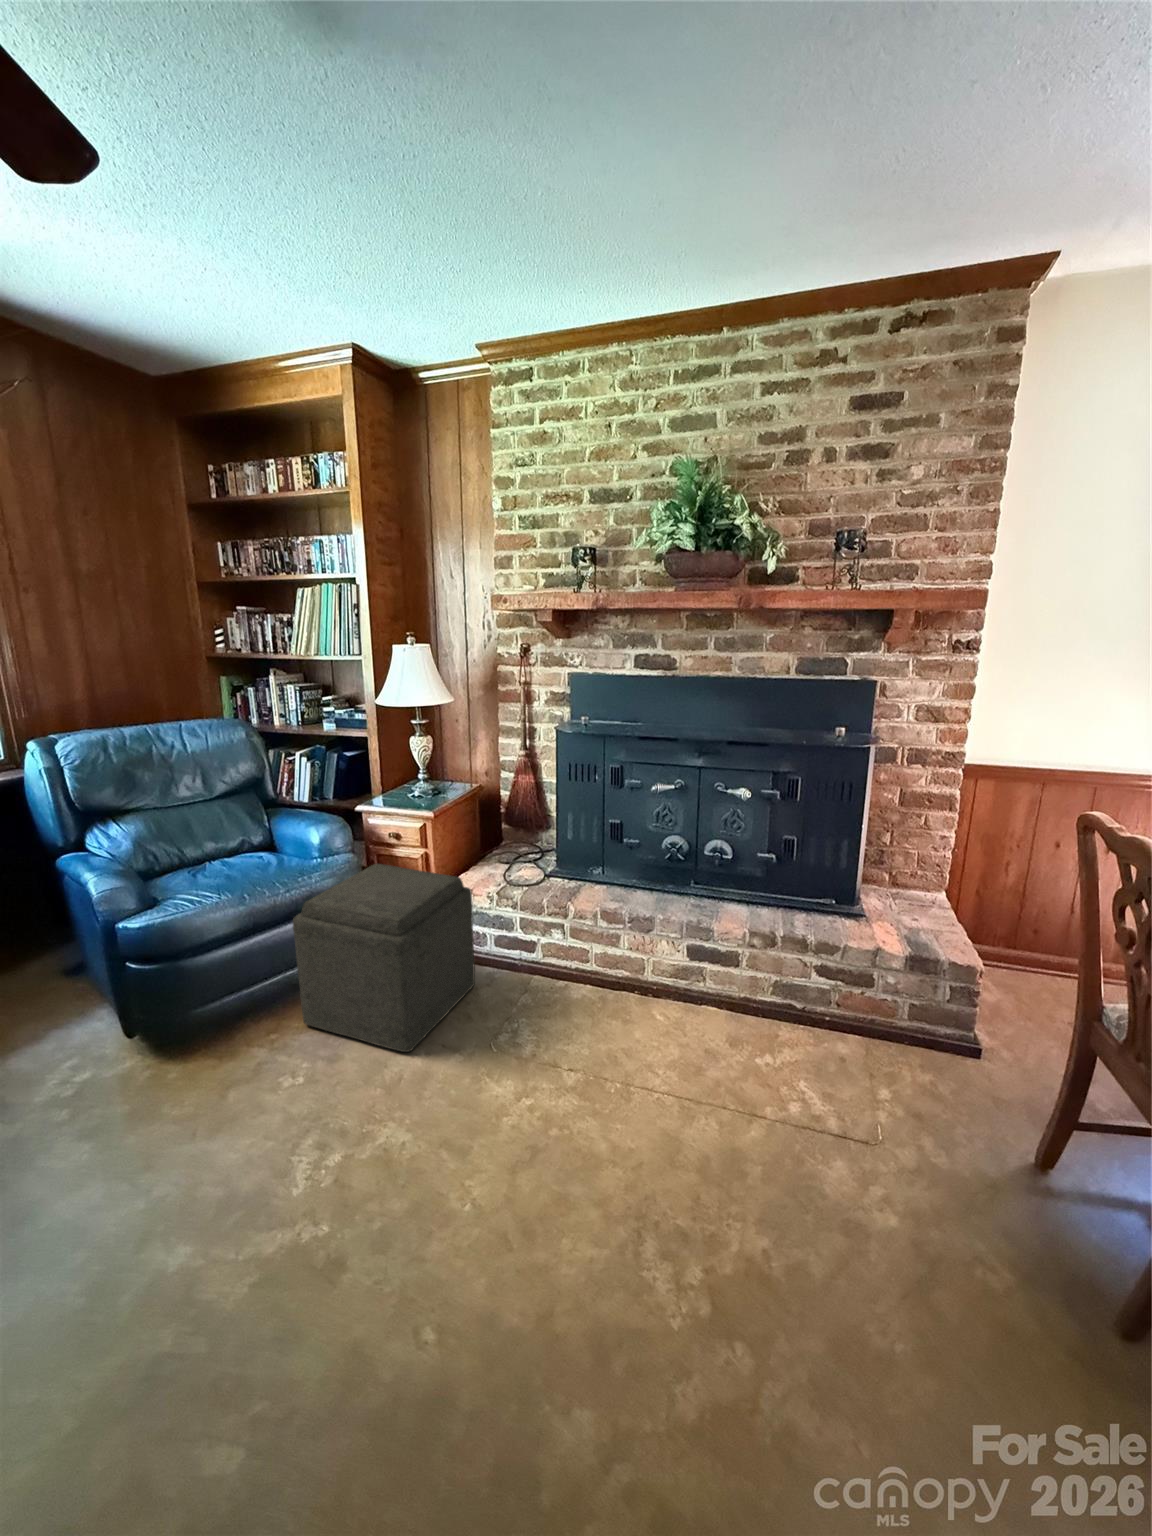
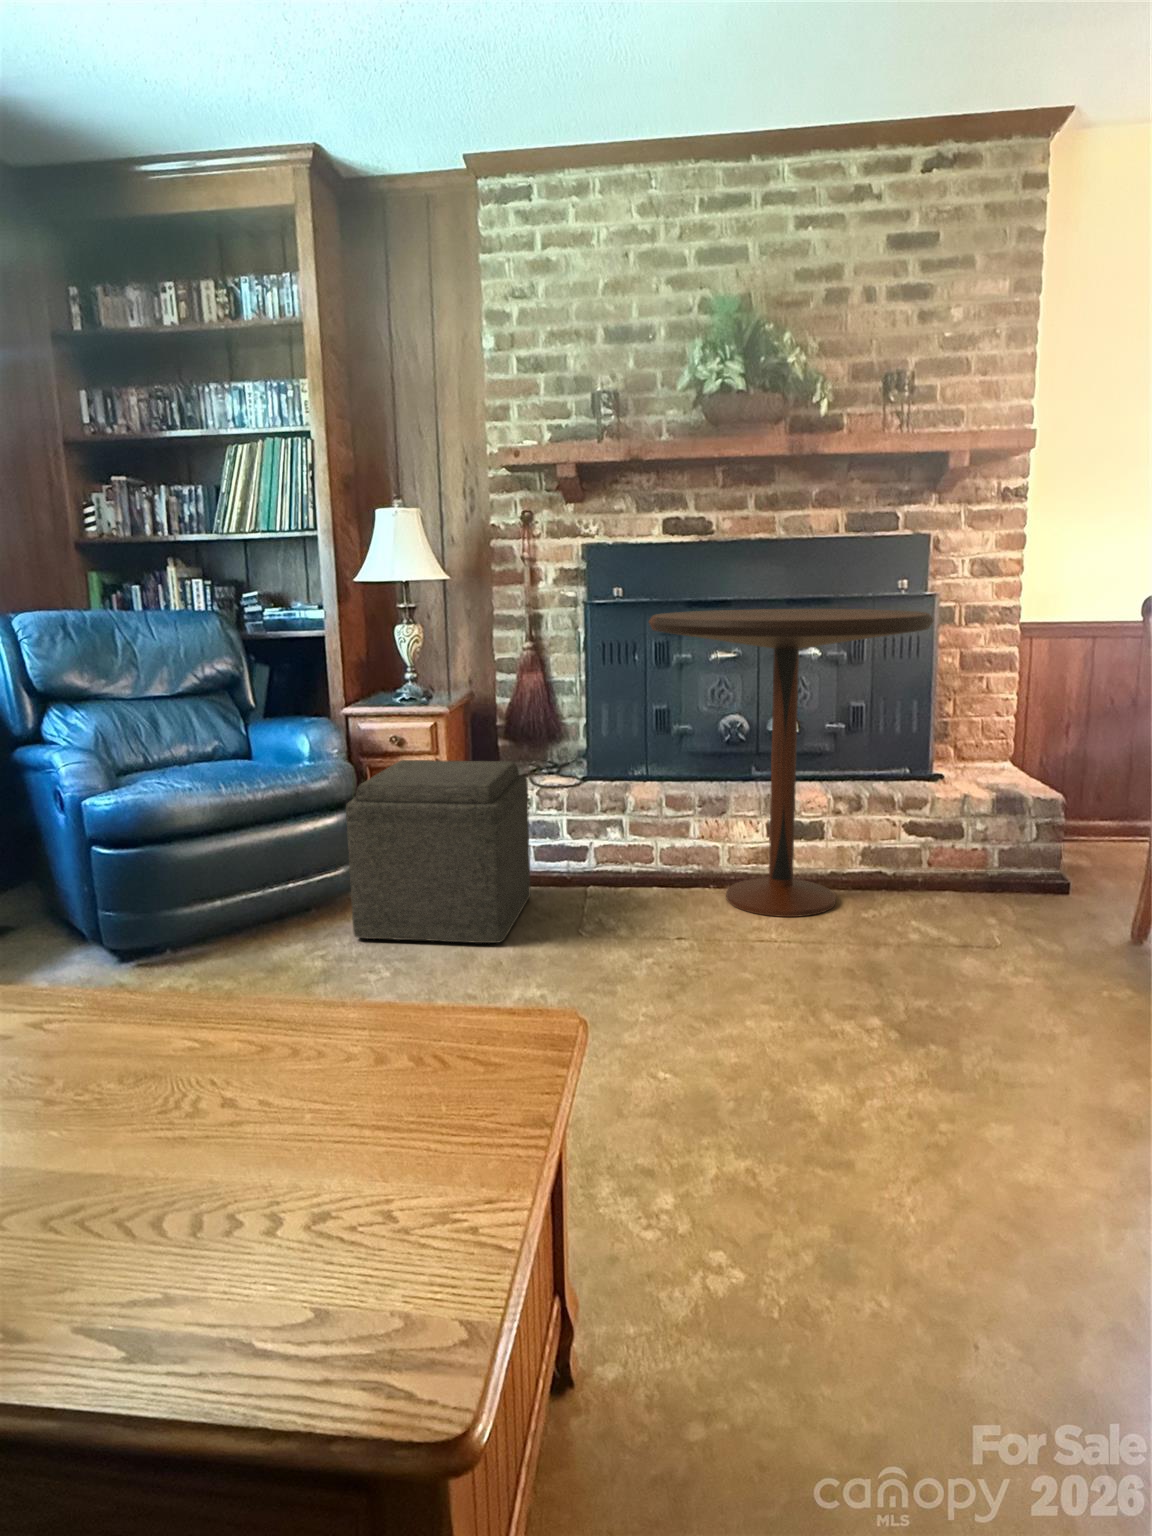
pedestal table: none [567,748,839,1054] -> present [649,609,934,917]

